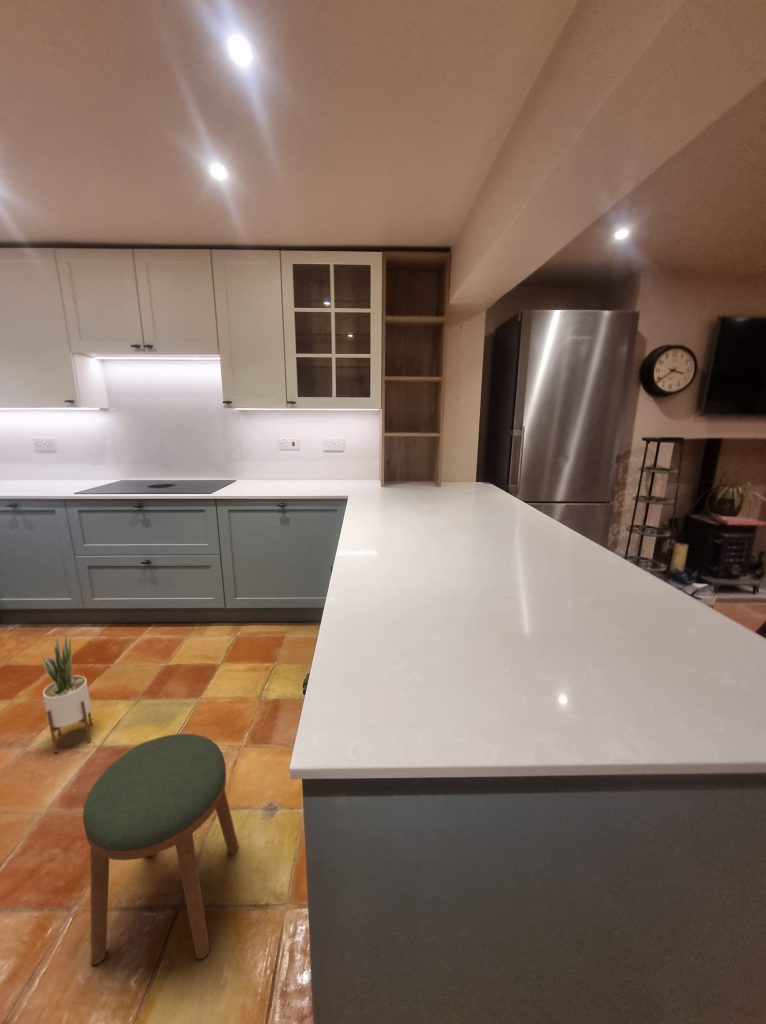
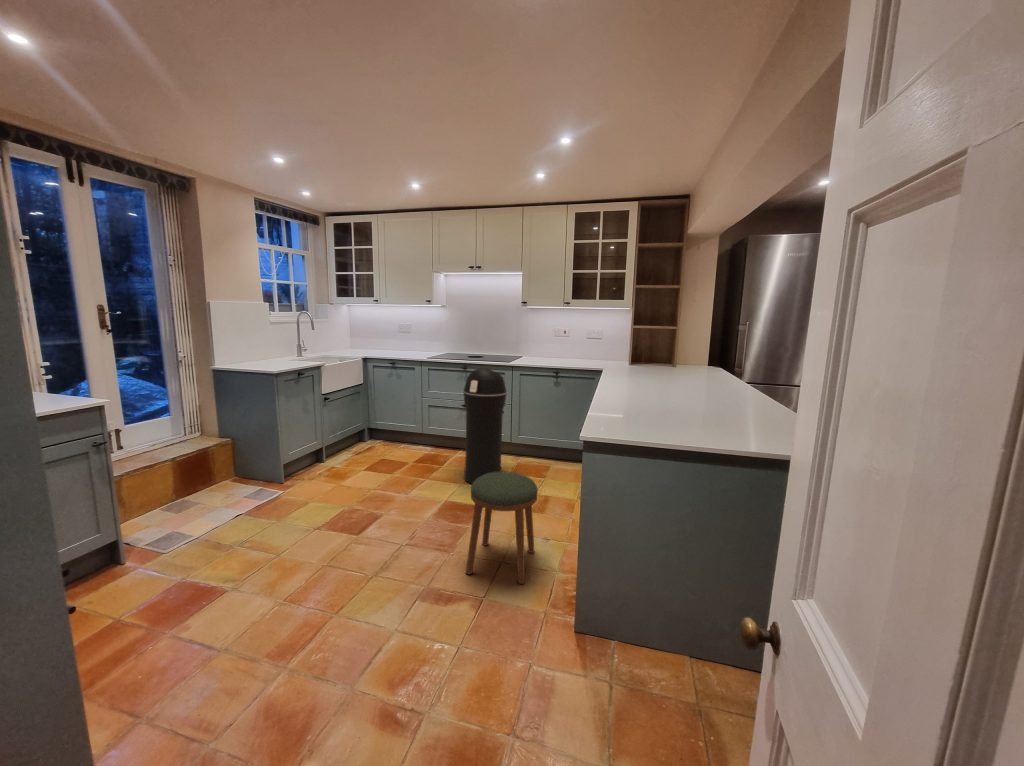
trash can: none [121,517,206,698] -> present [464,368,506,484]
potted plant: present [40,635,92,753] -> none [422,427,442,498]

